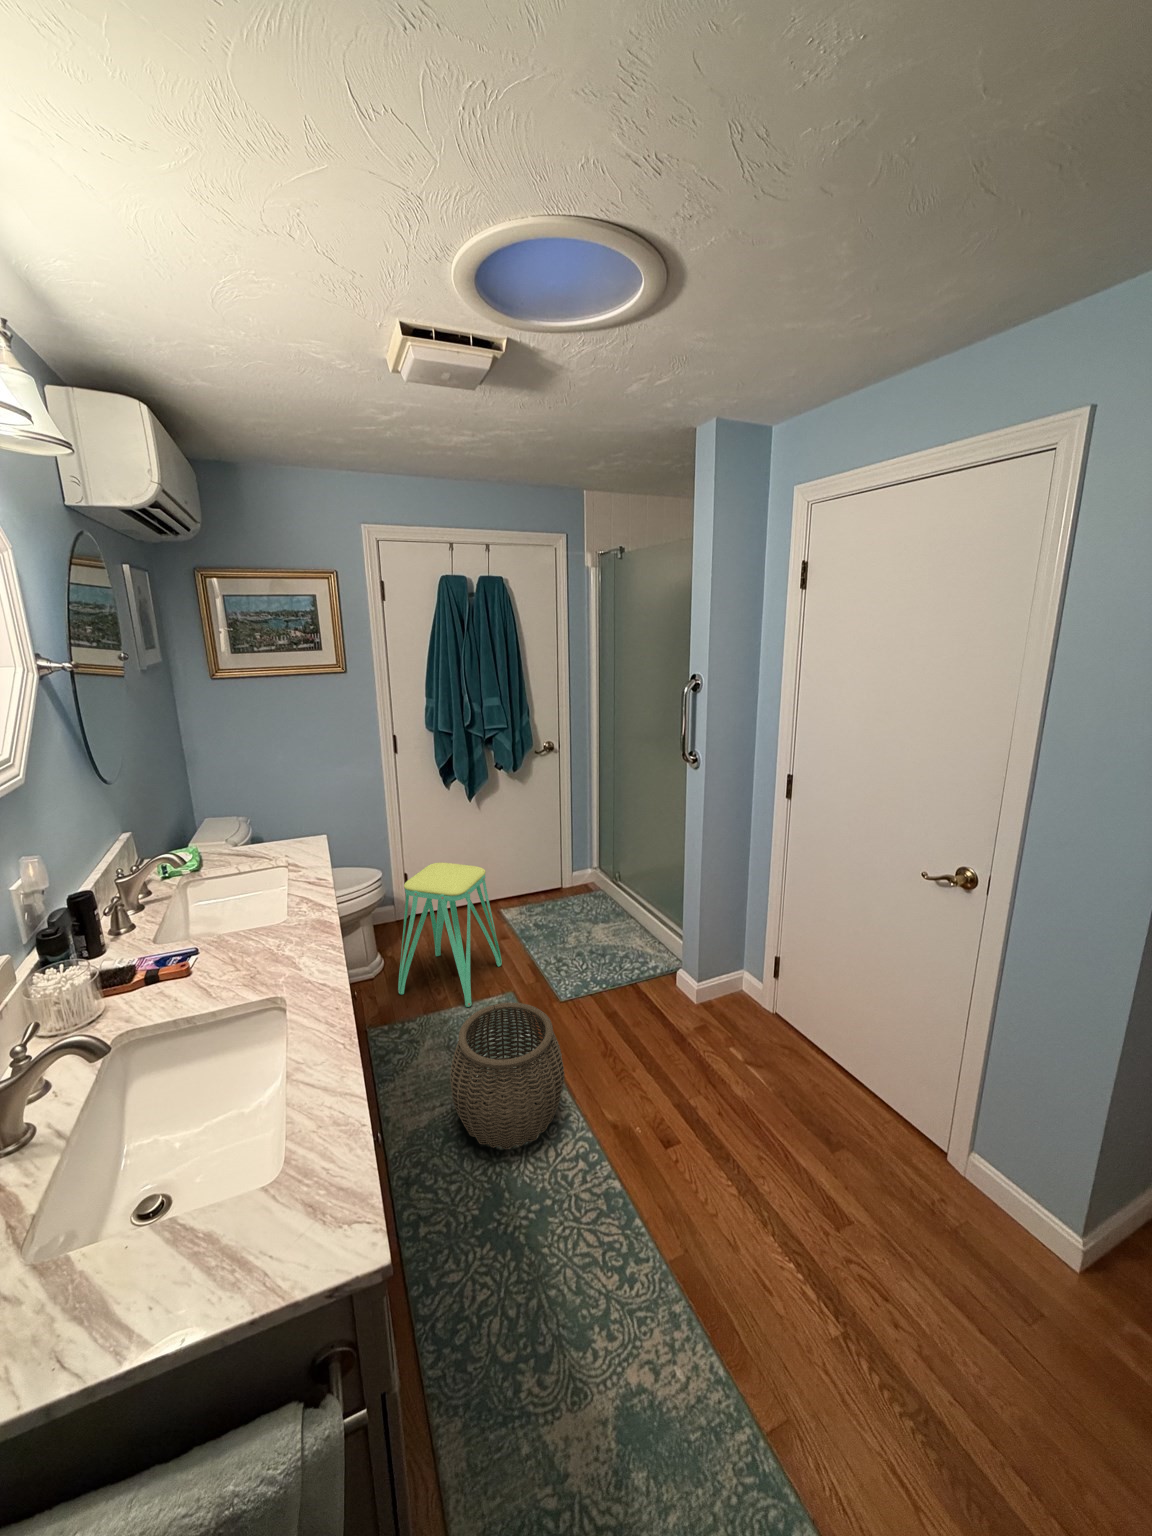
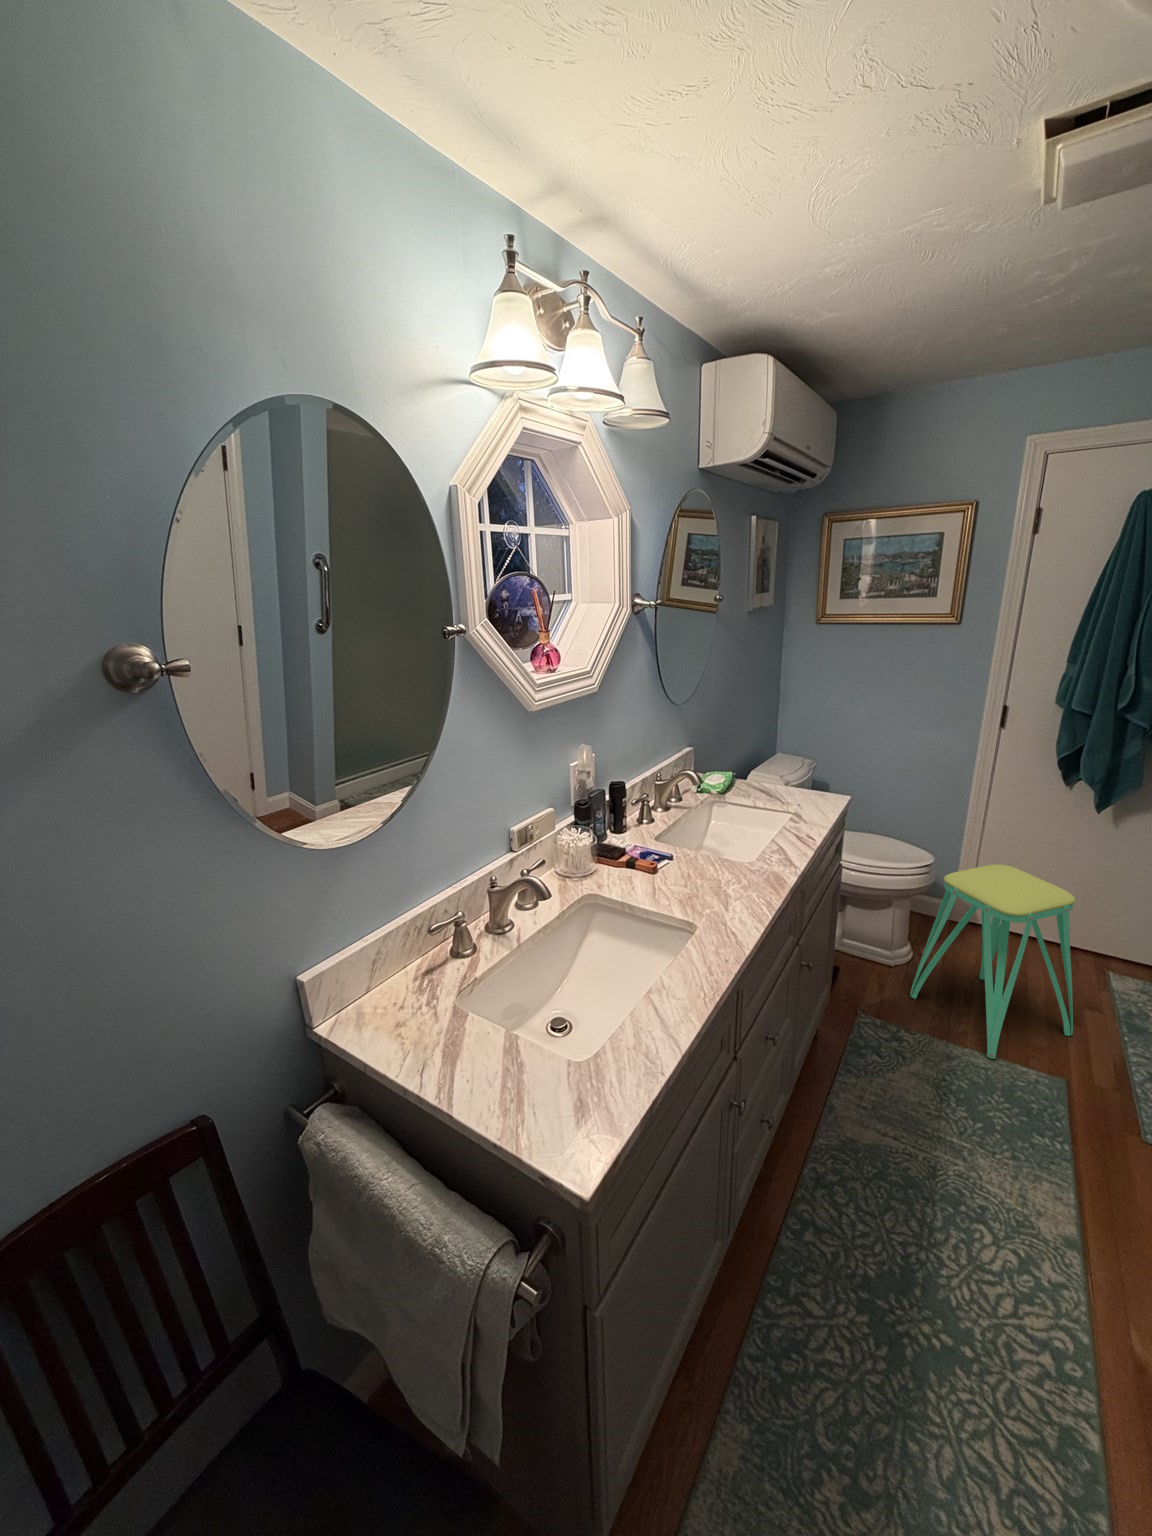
woven basket: present [450,1003,565,1149] -> none [897,1065,1080,1272]

